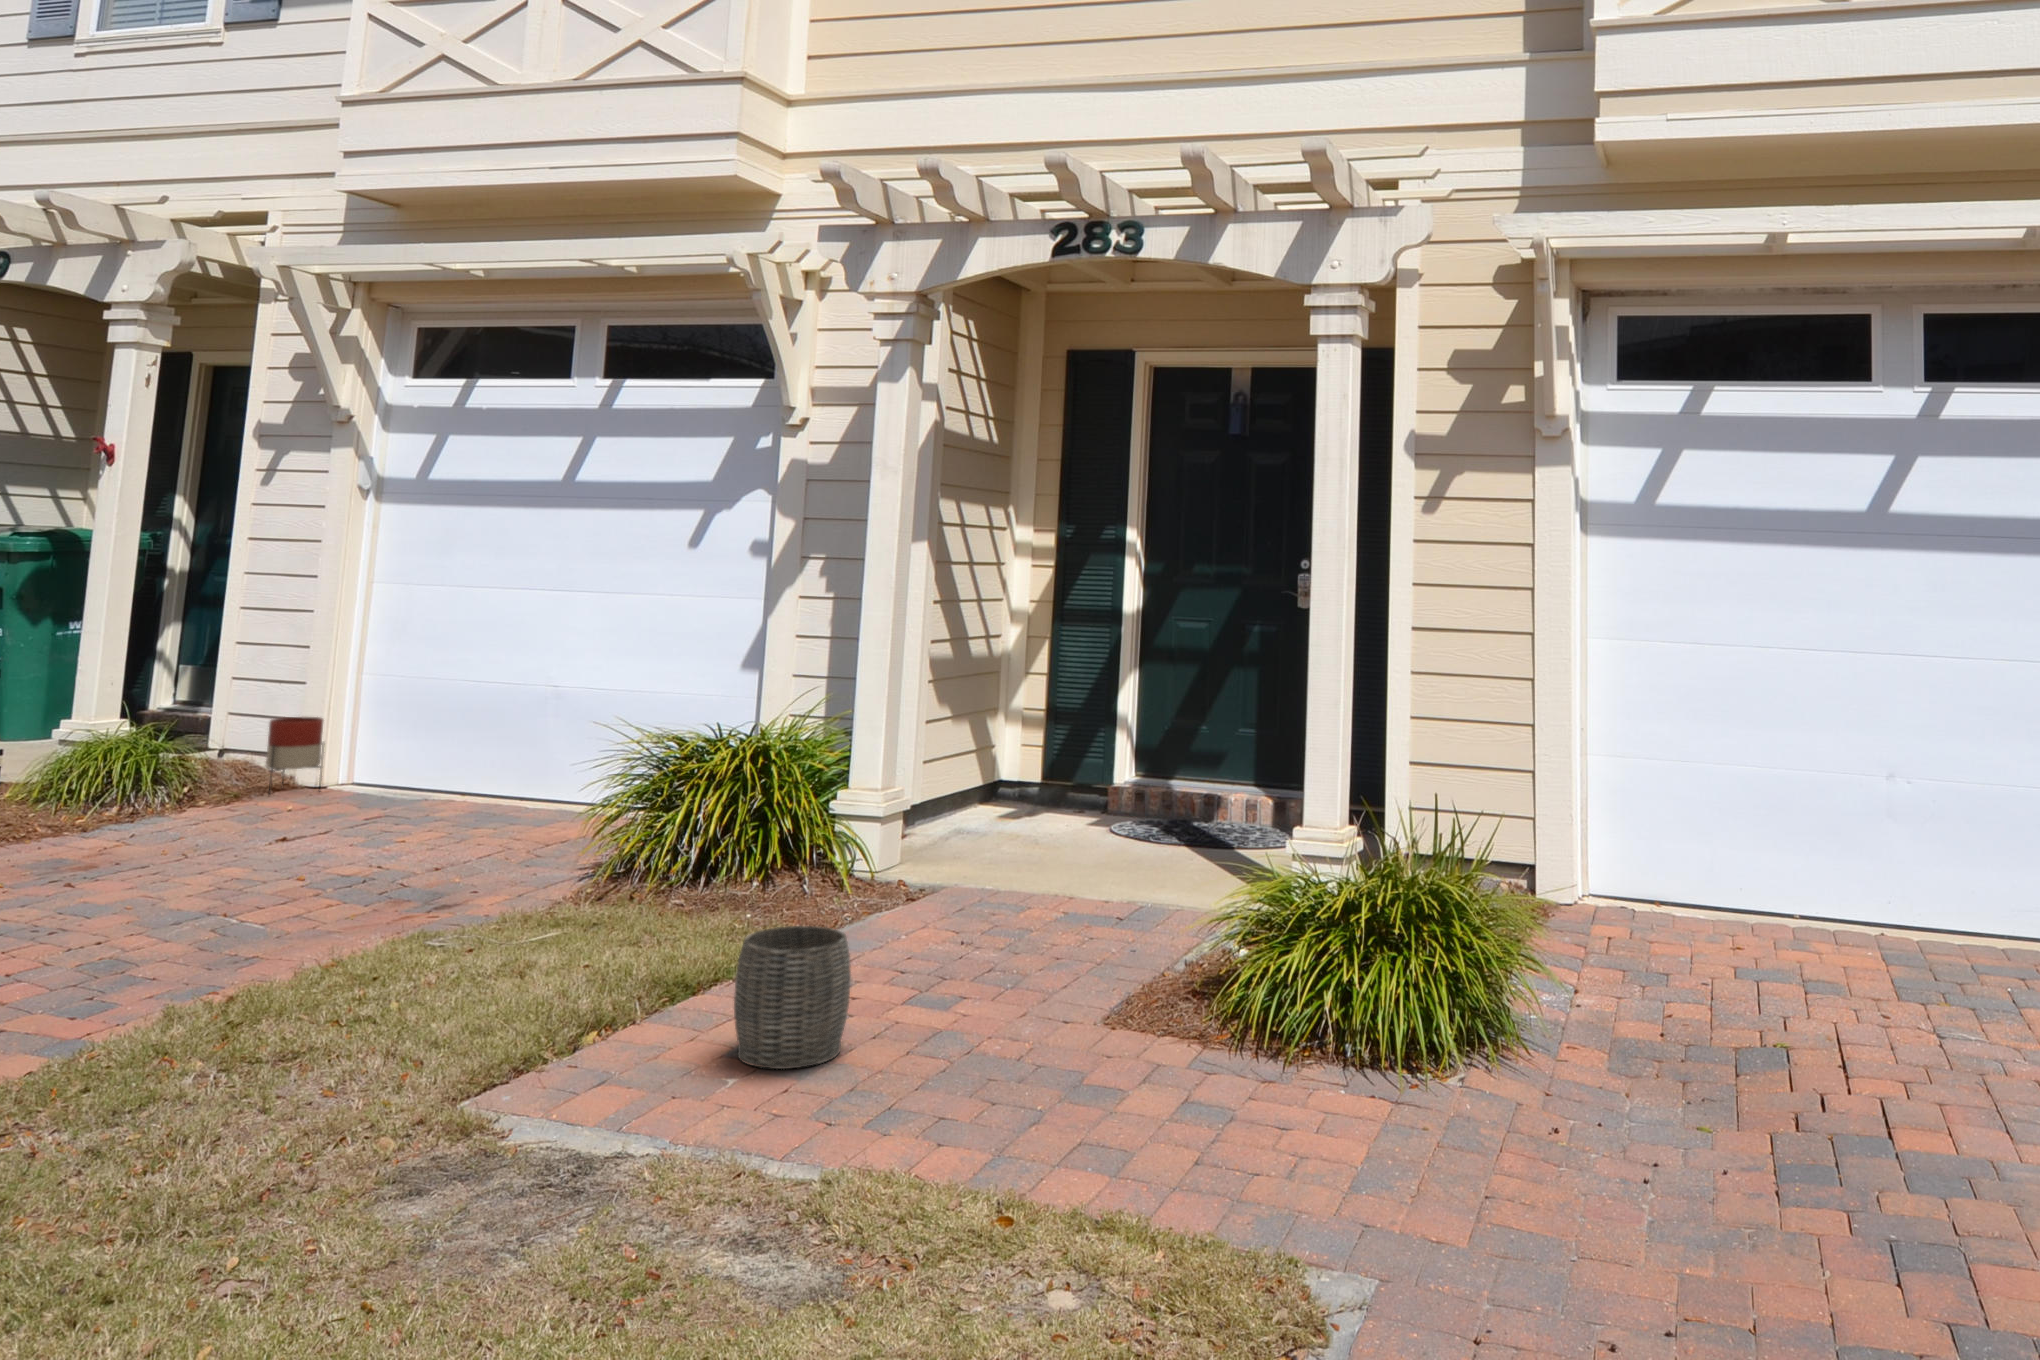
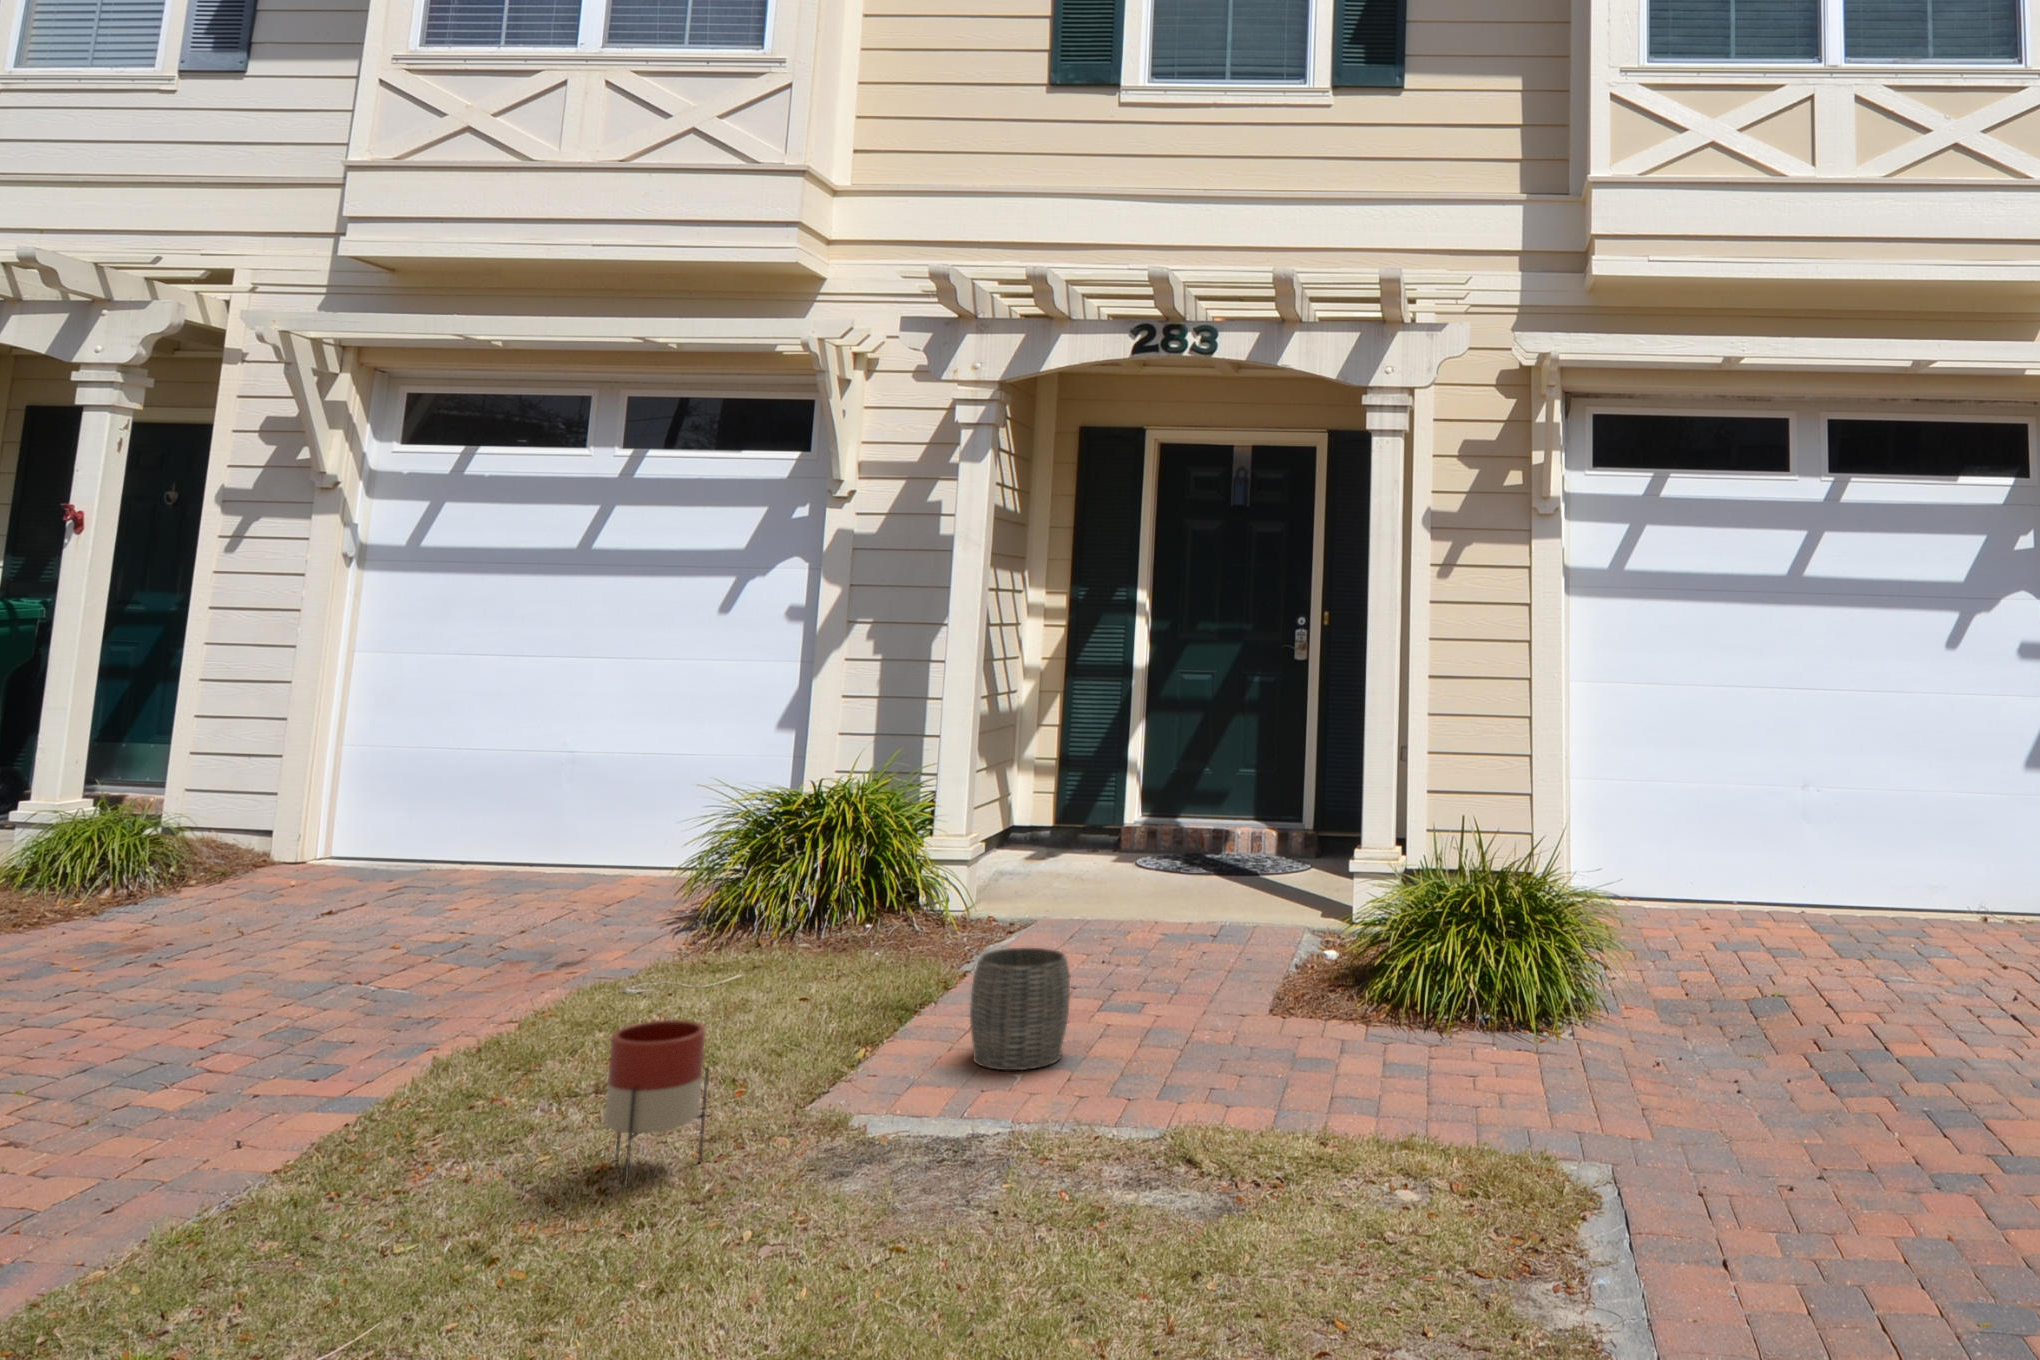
planter: present [266,717,324,795] -> present [604,1020,709,1187]

